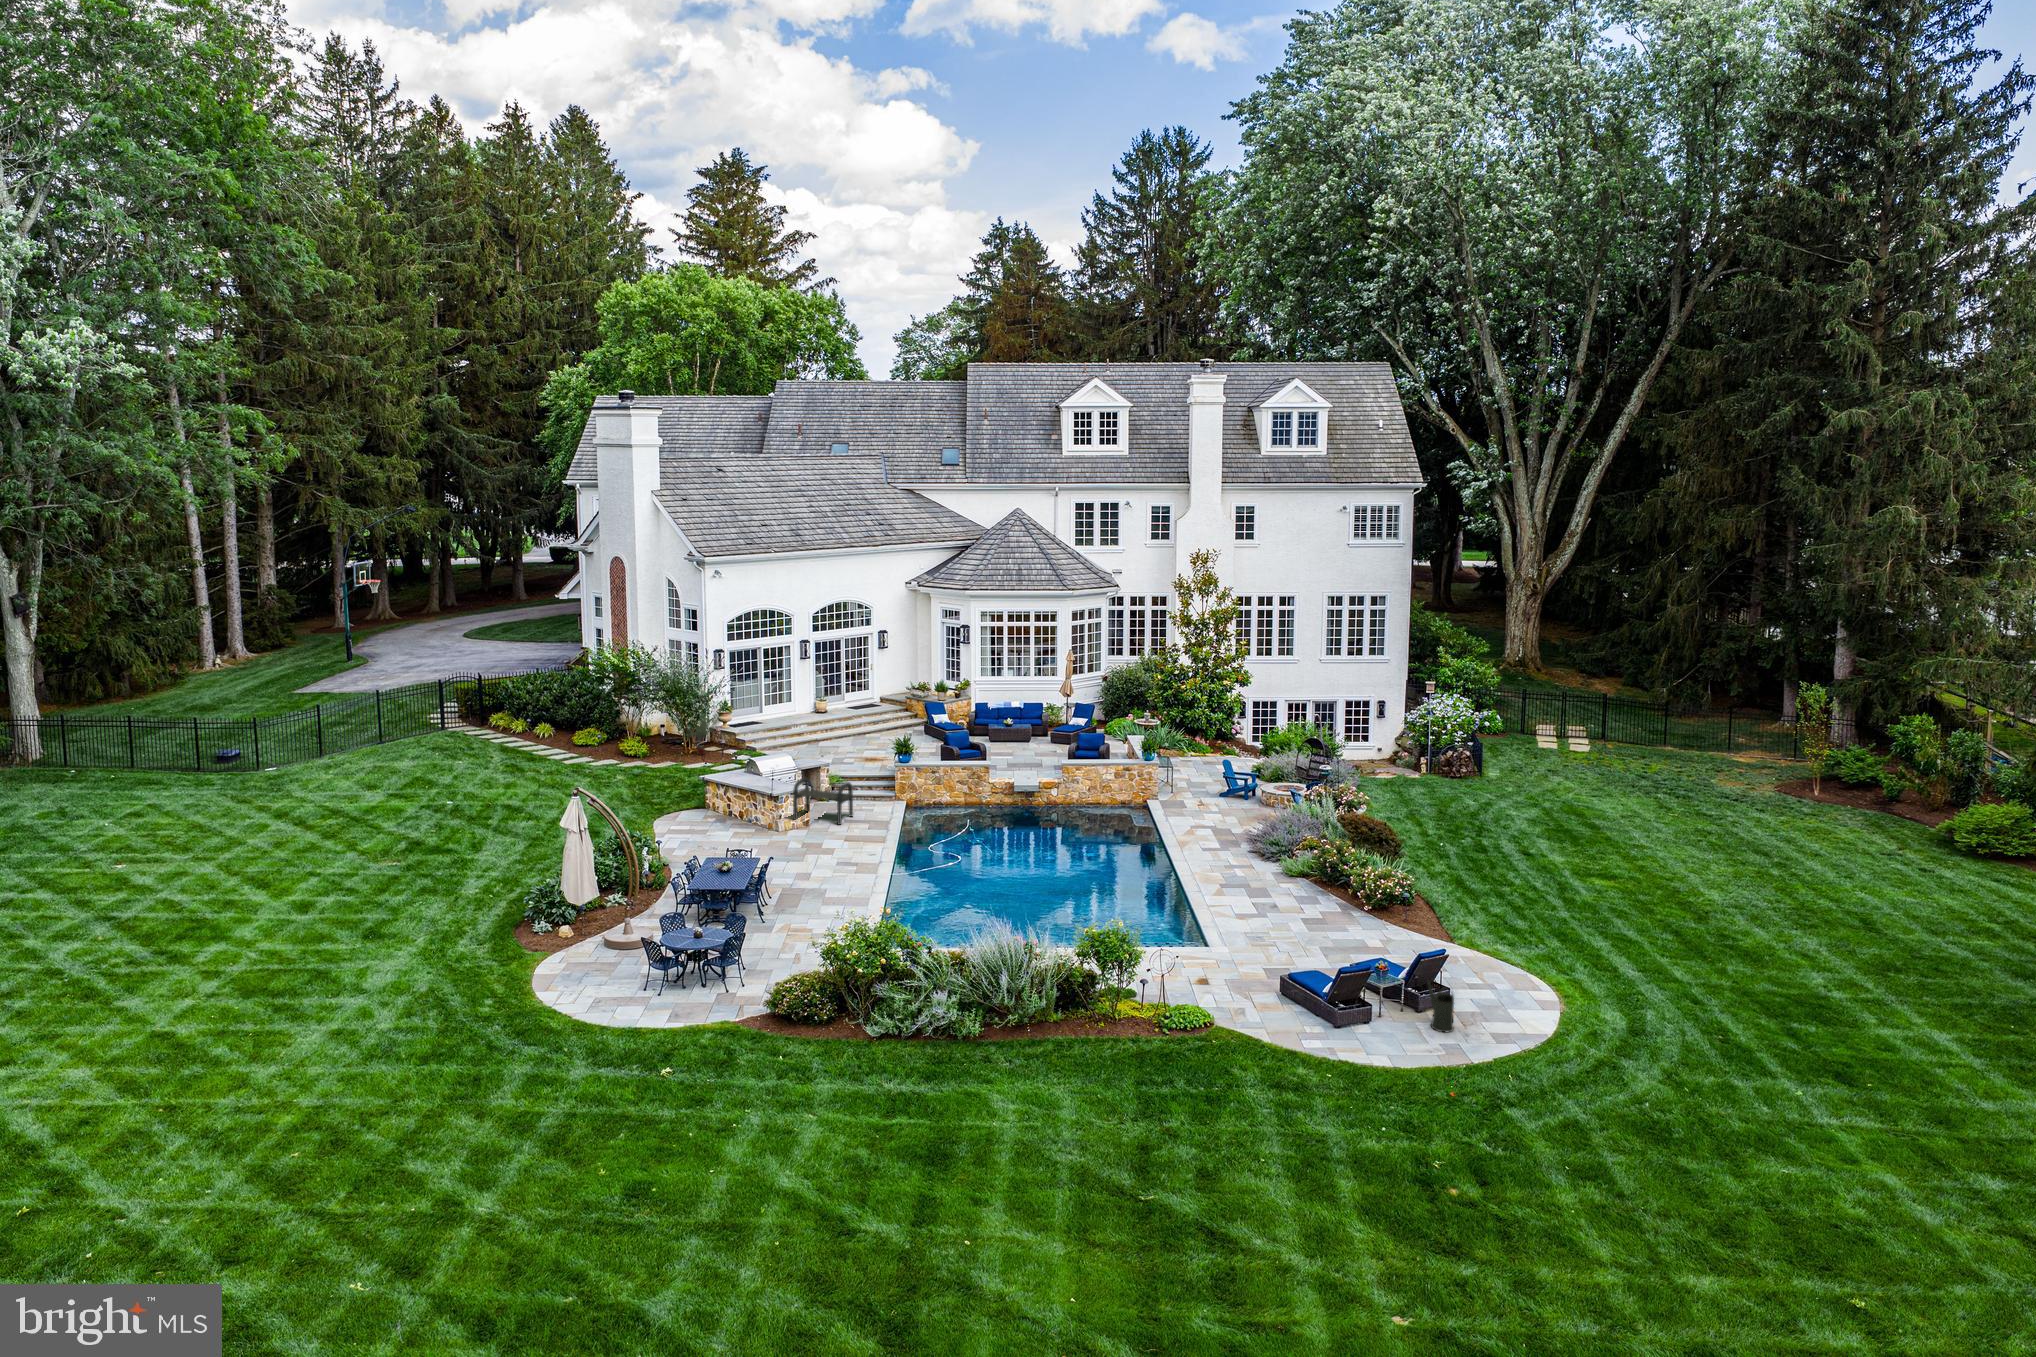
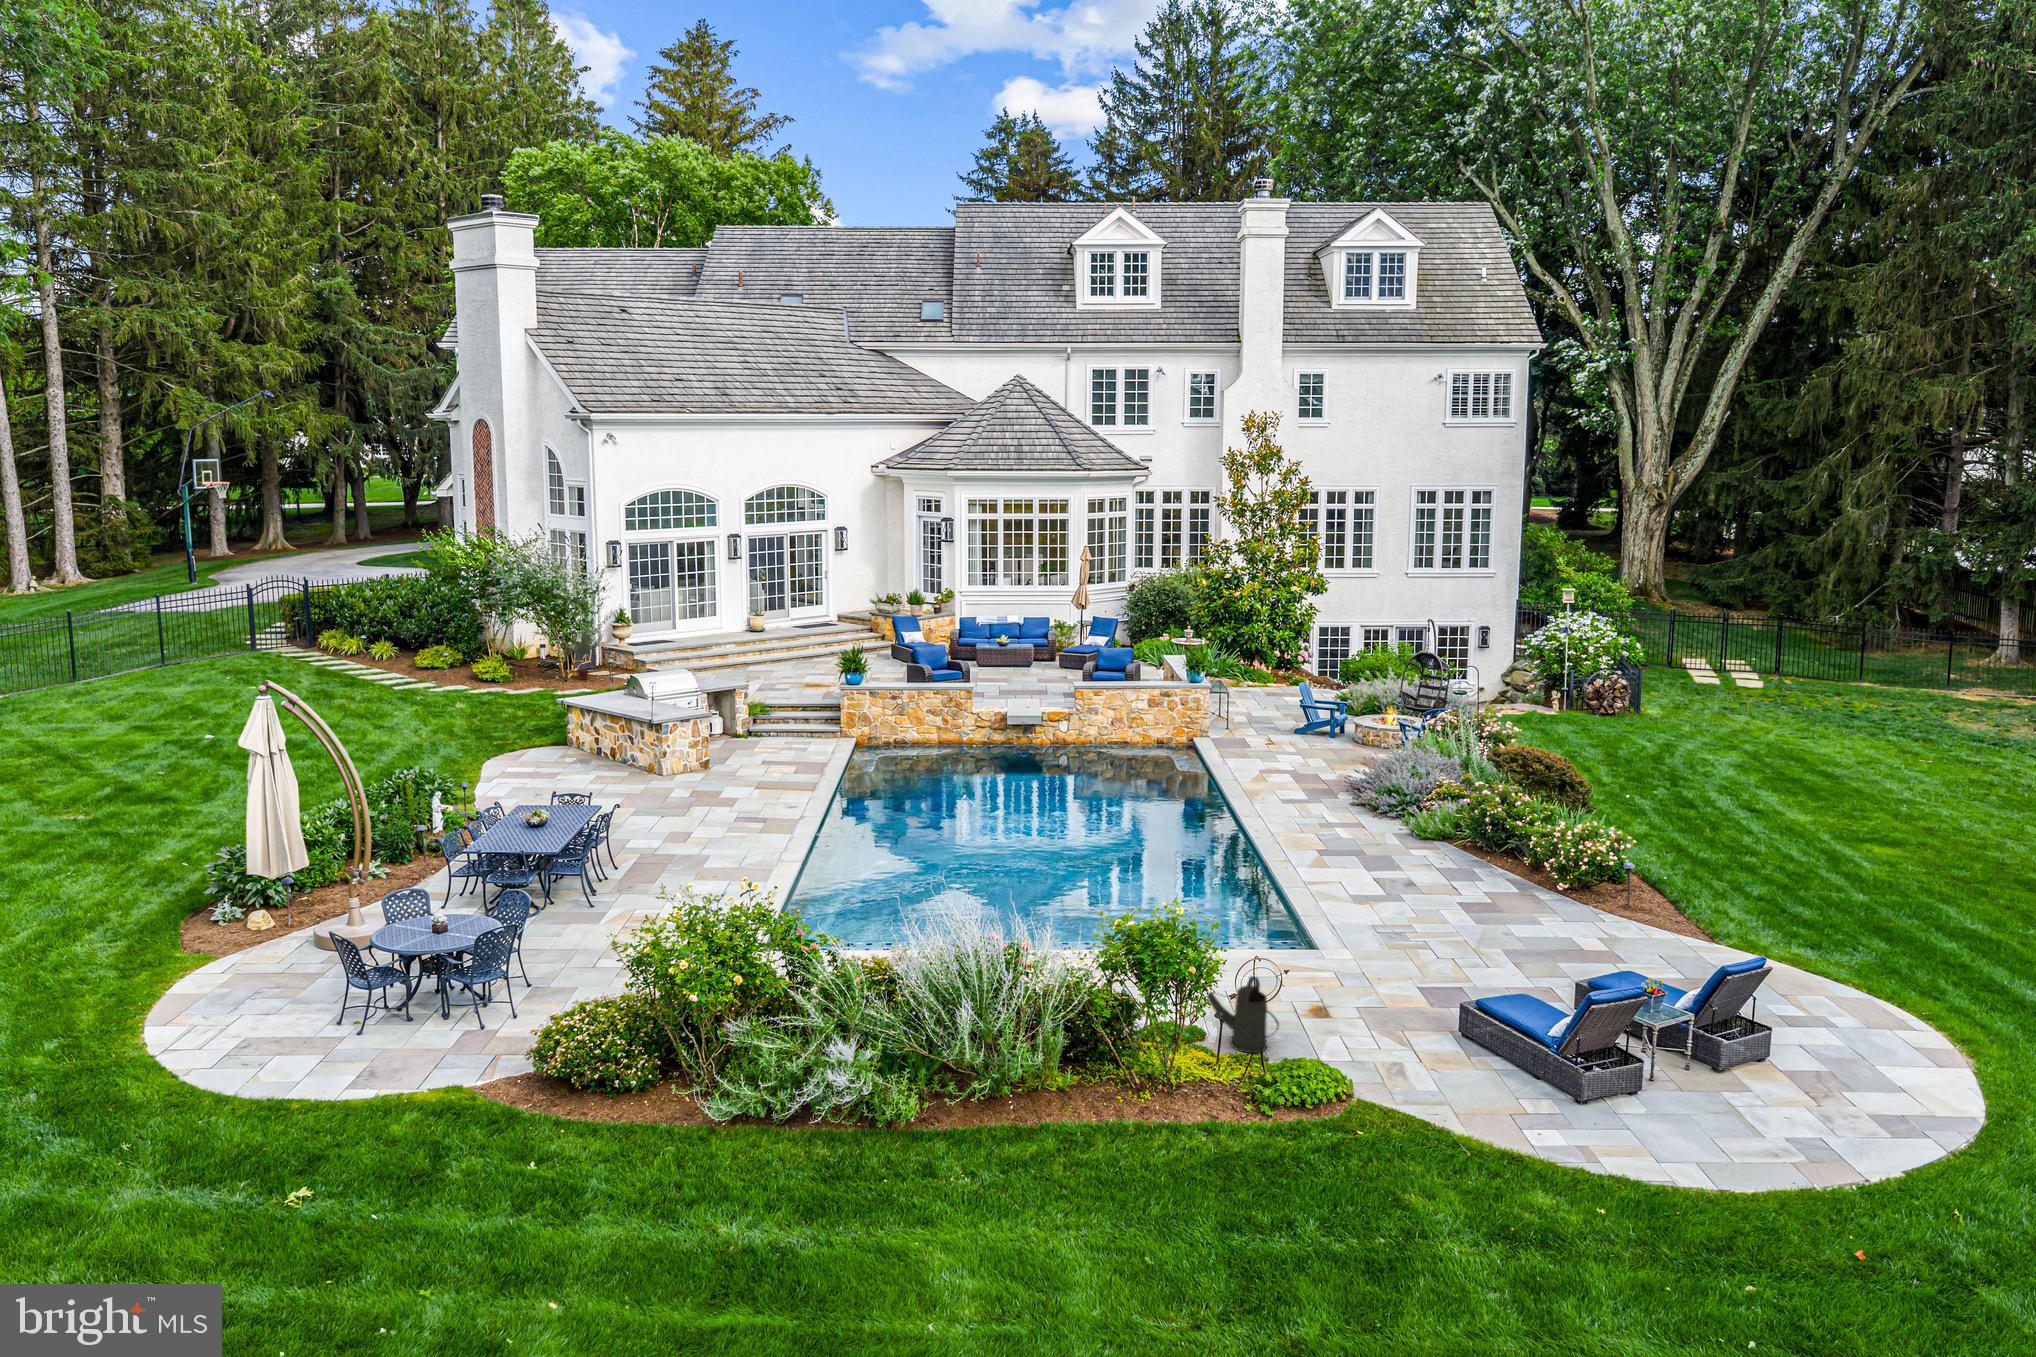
bench: present [793,778,853,825] -> none [685,700,774,766]
watering can: present [1427,980,1454,1032] -> present [1207,976,1279,1053]

